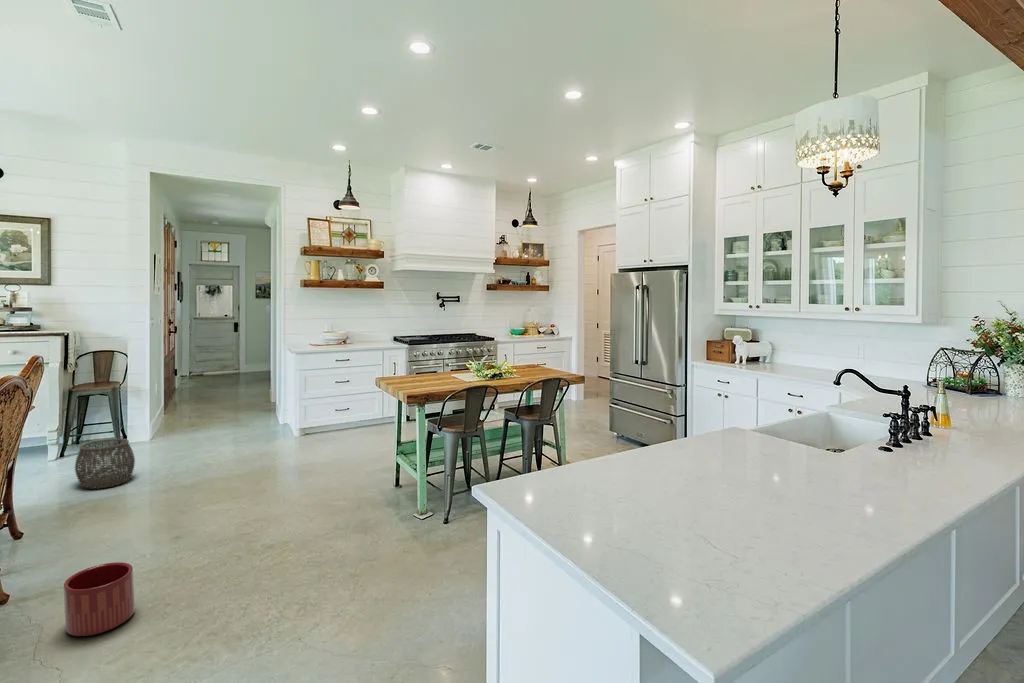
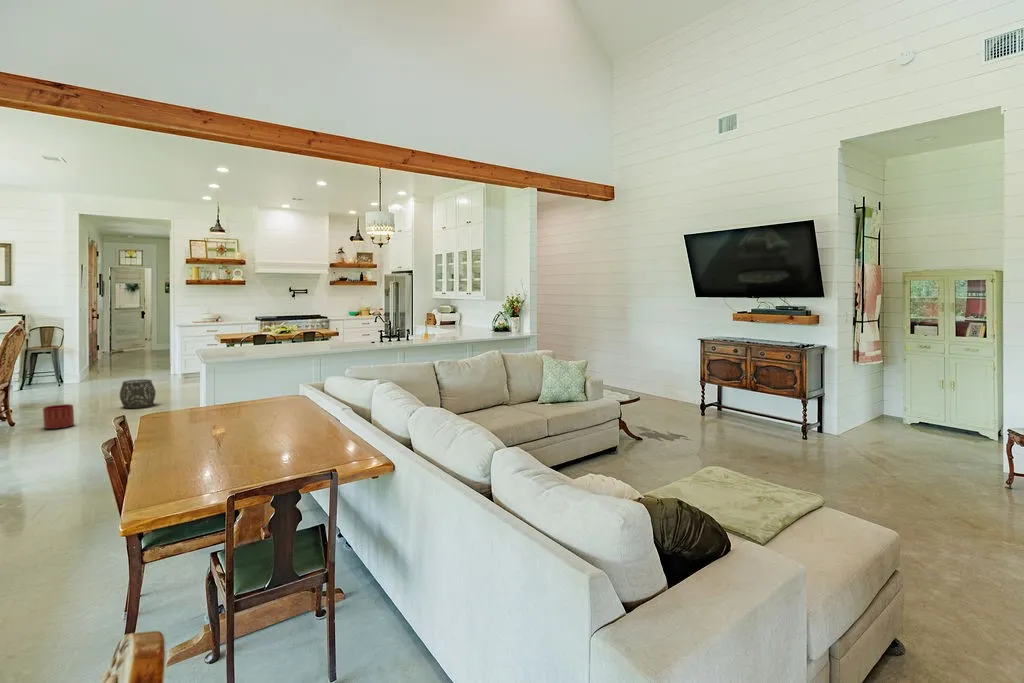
woven basket: present [75,439,135,489] -> present [120,379,156,408]

